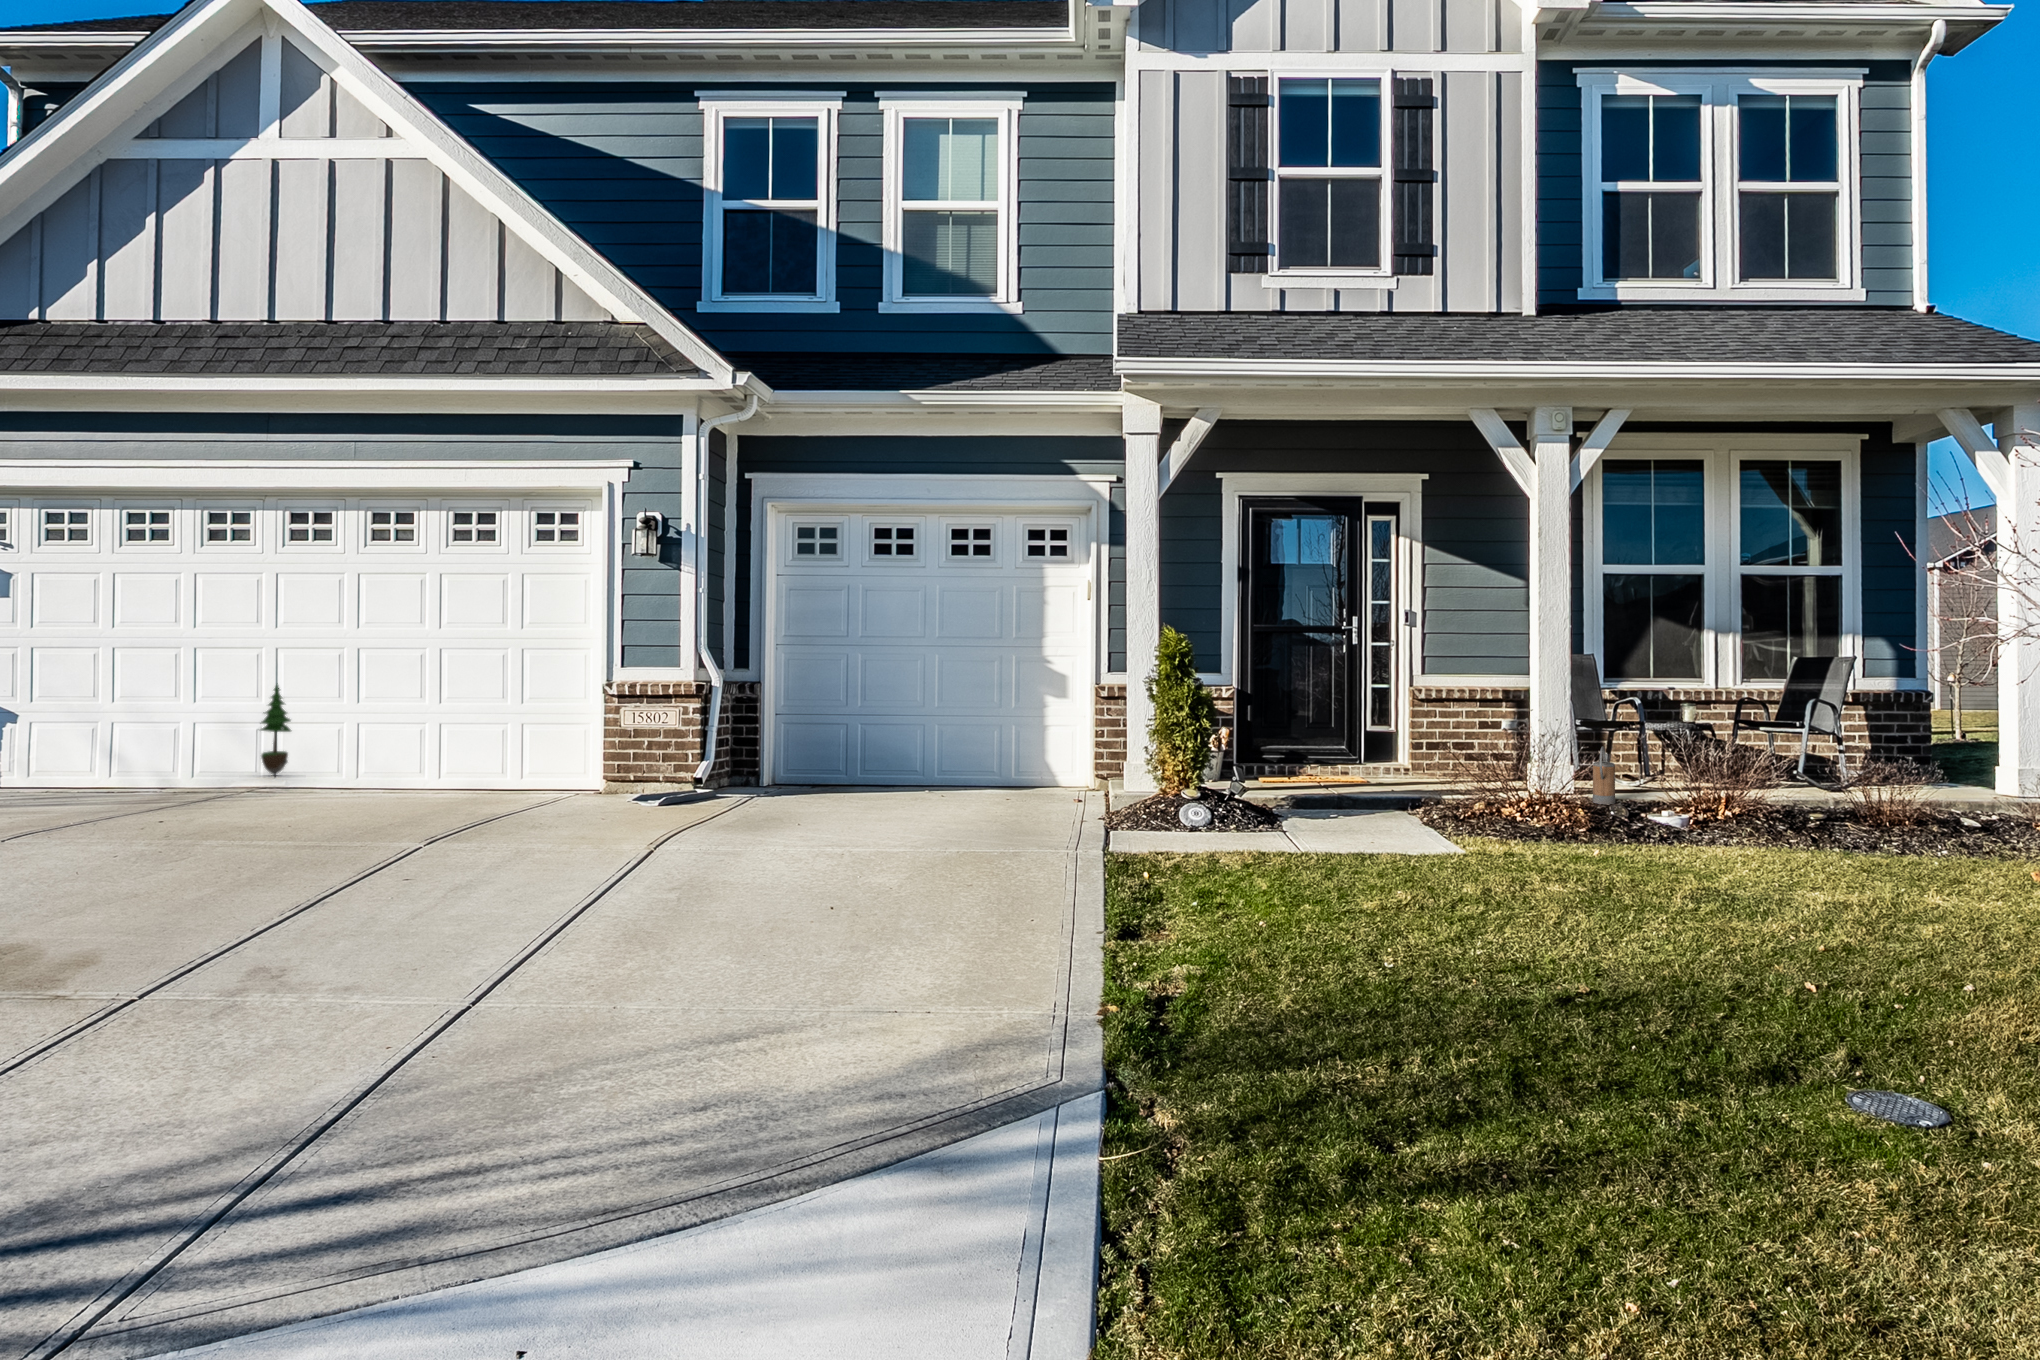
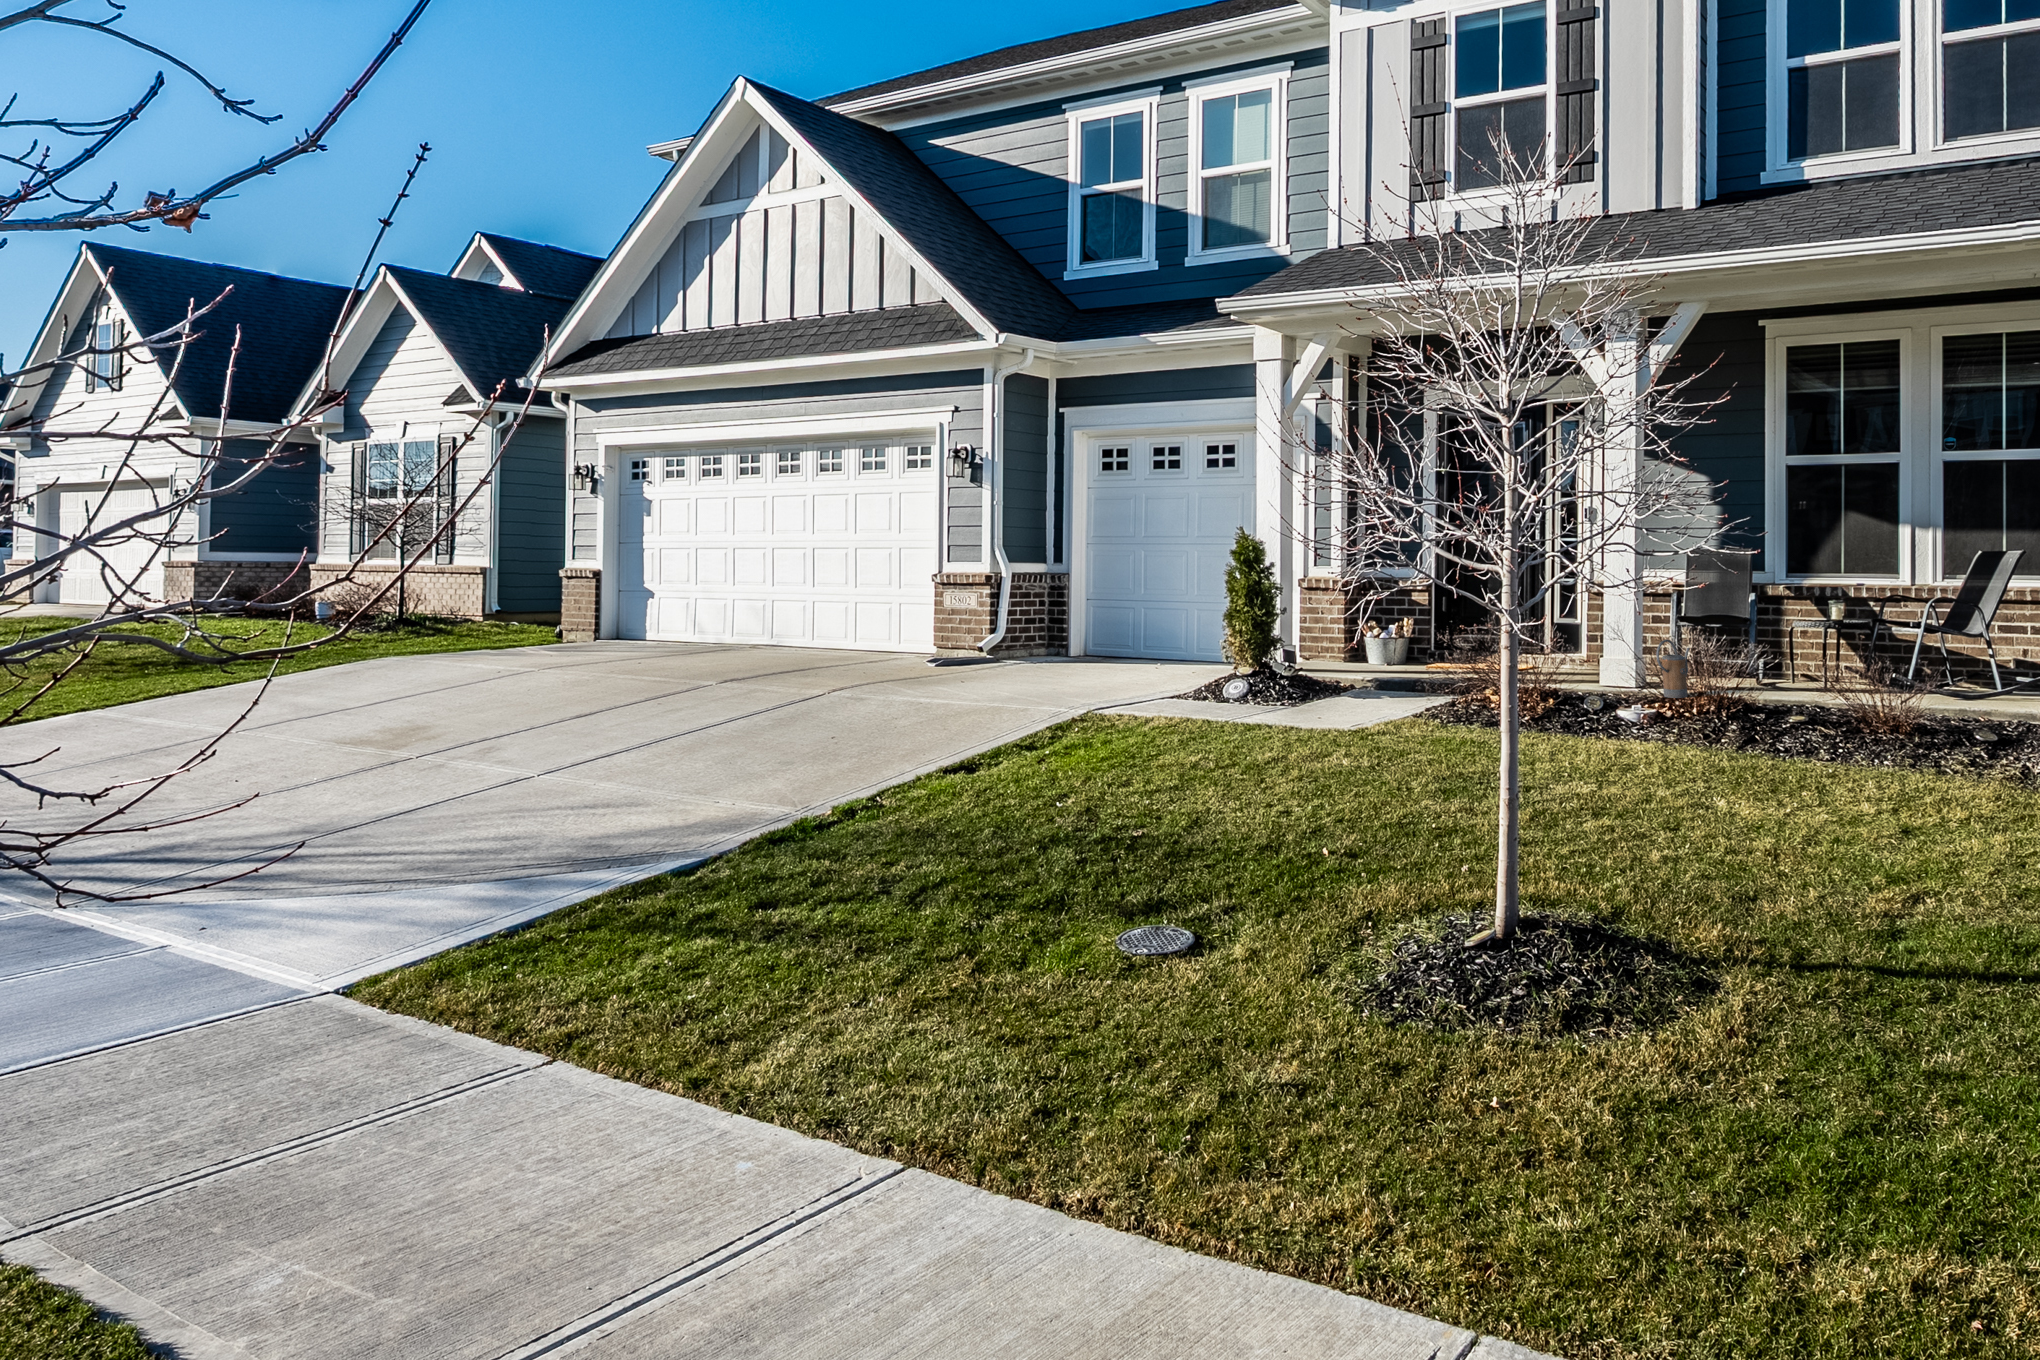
potted tree: present [261,685,291,775] -> none [759,572,783,636]

